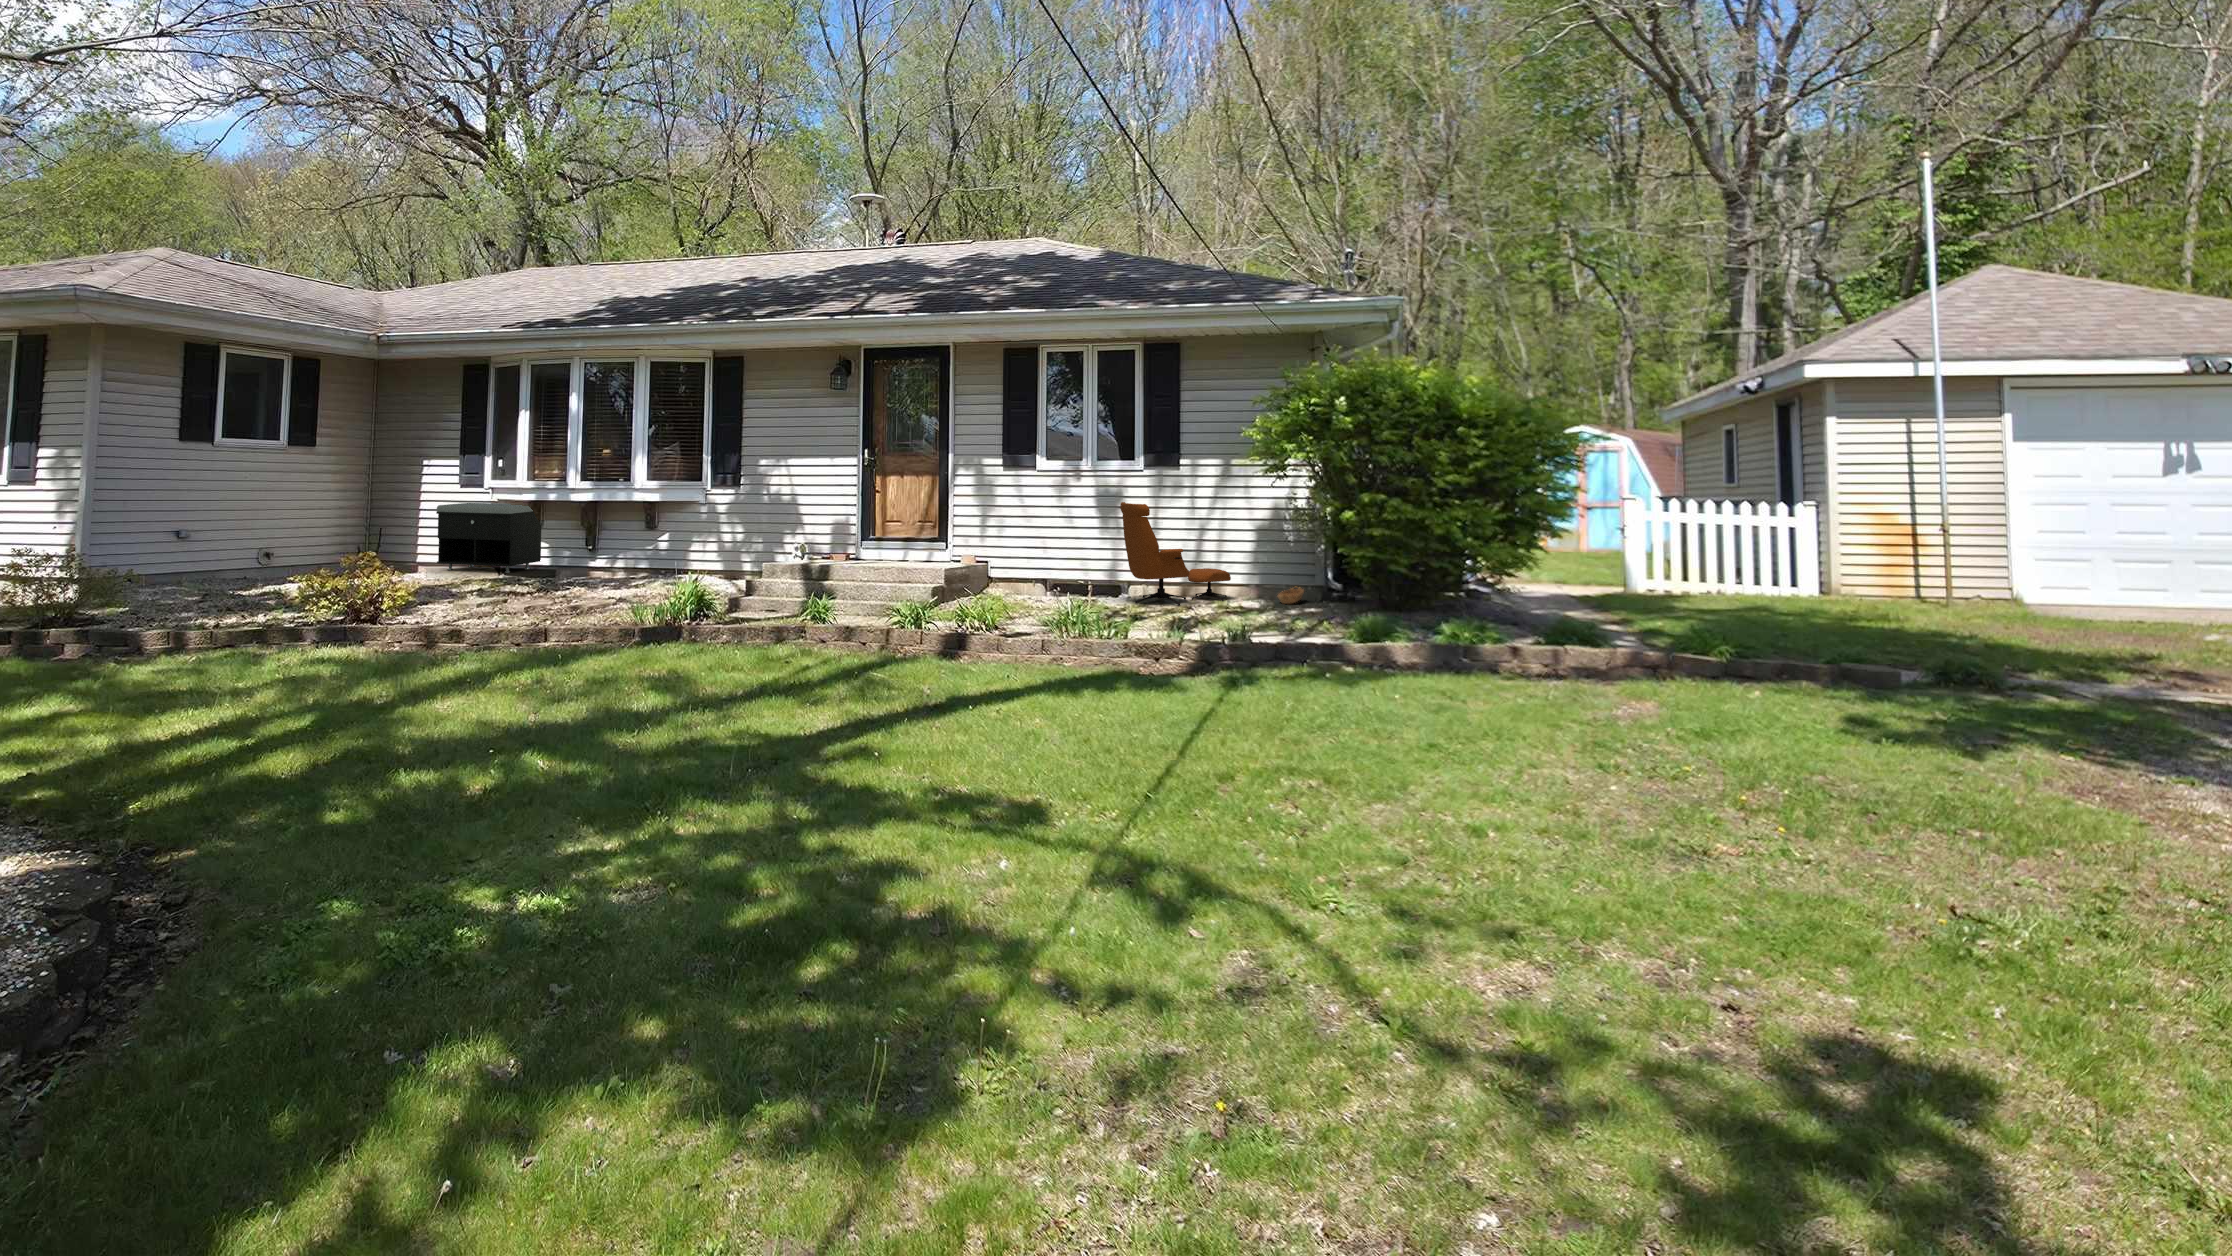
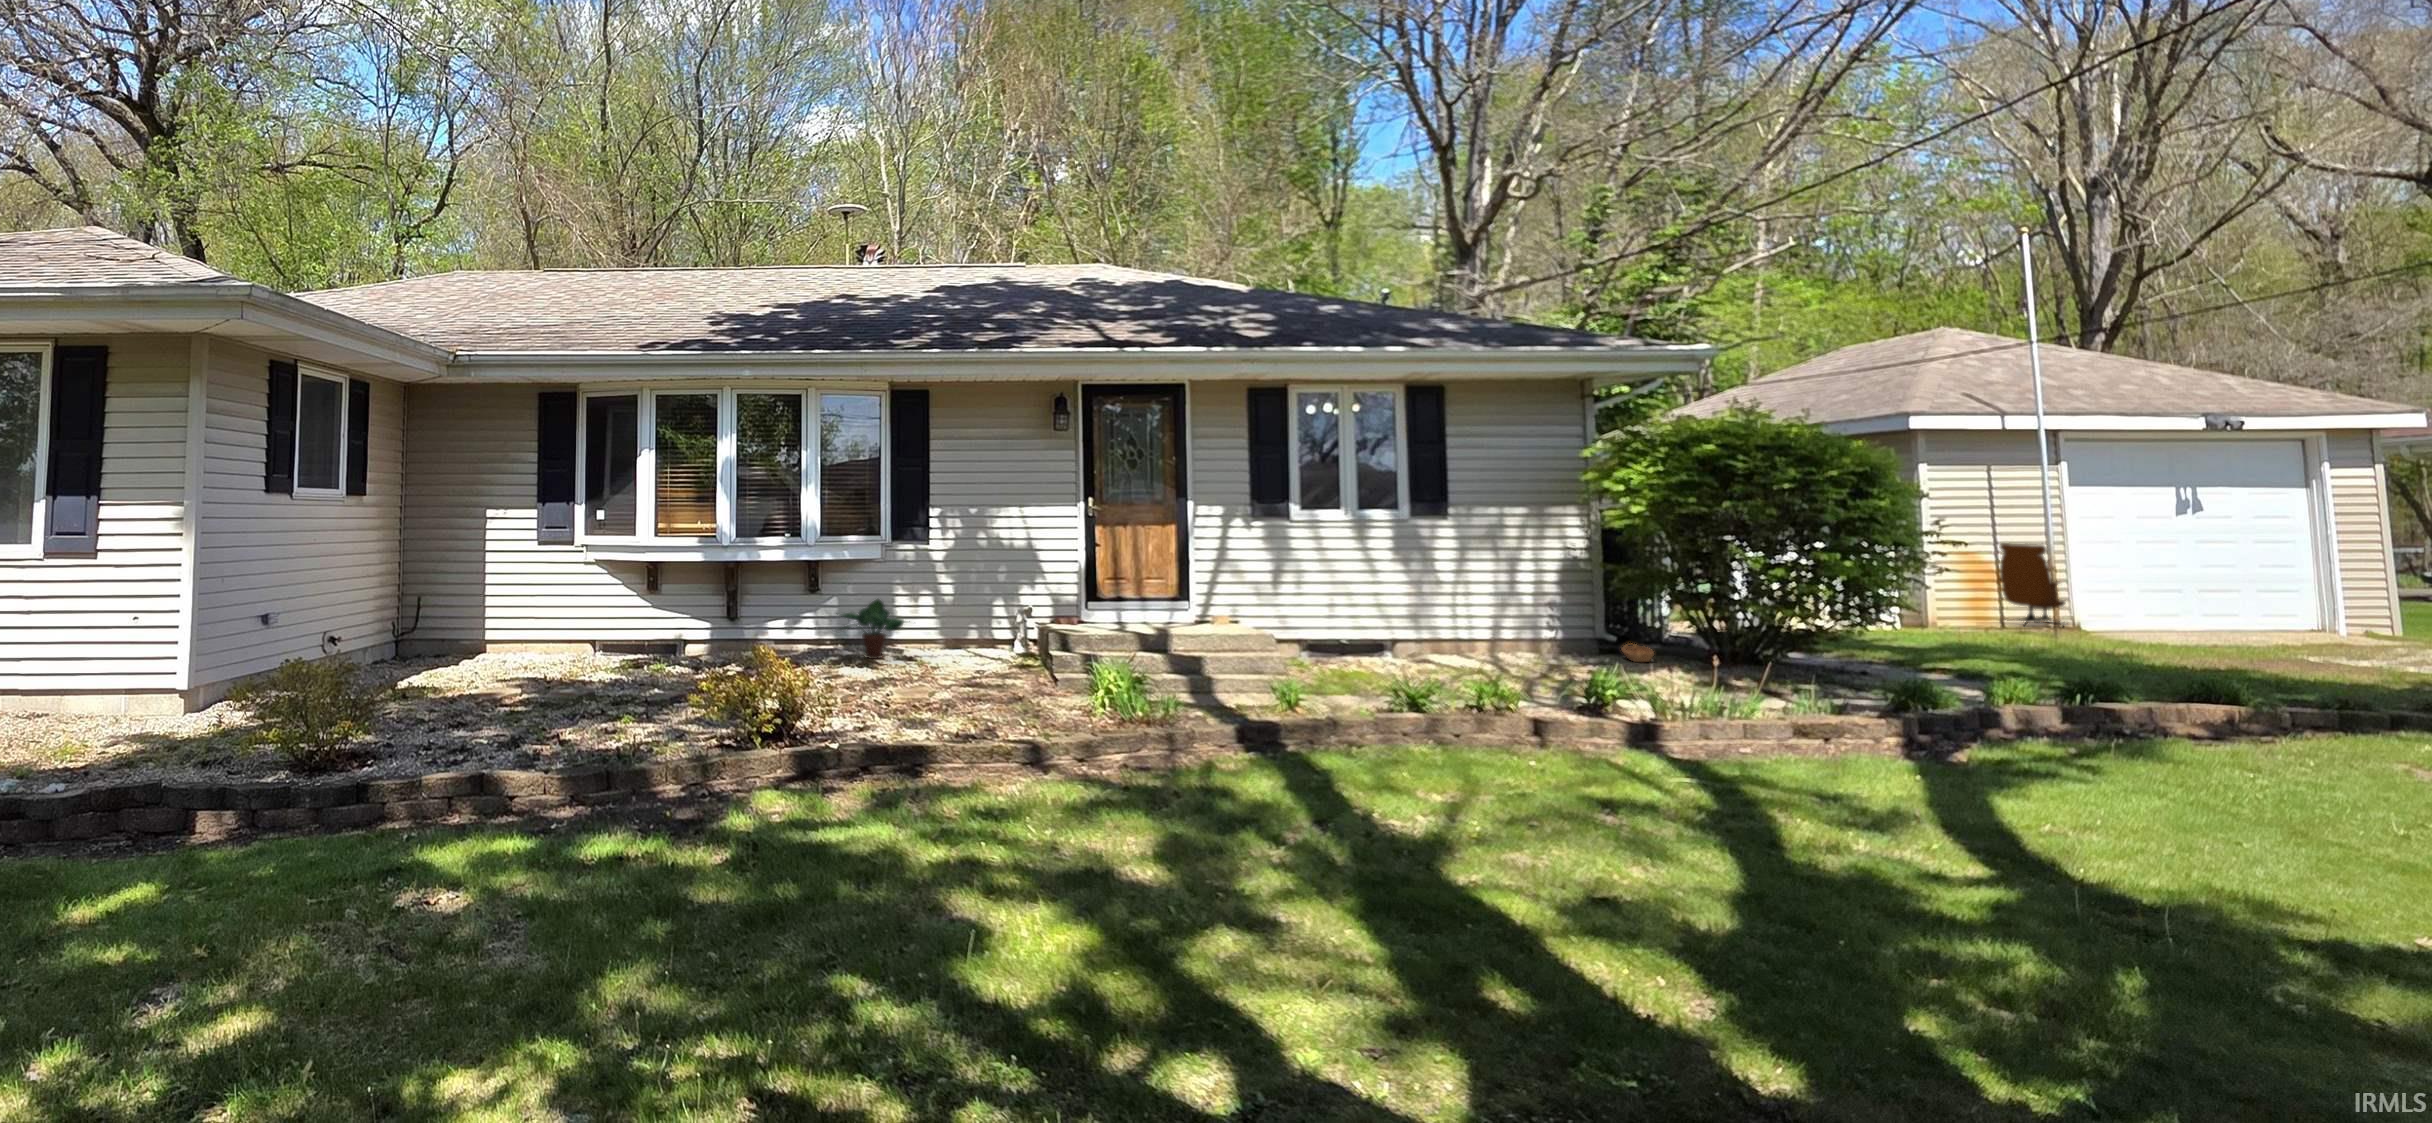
lounge chair: present [1120,502,1231,606] -> present [2000,543,2065,623]
storage bench: present [436,503,541,573] -> none [587,567,705,658]
potted plant: none [595,529,666,578] -> present [840,599,910,659]

